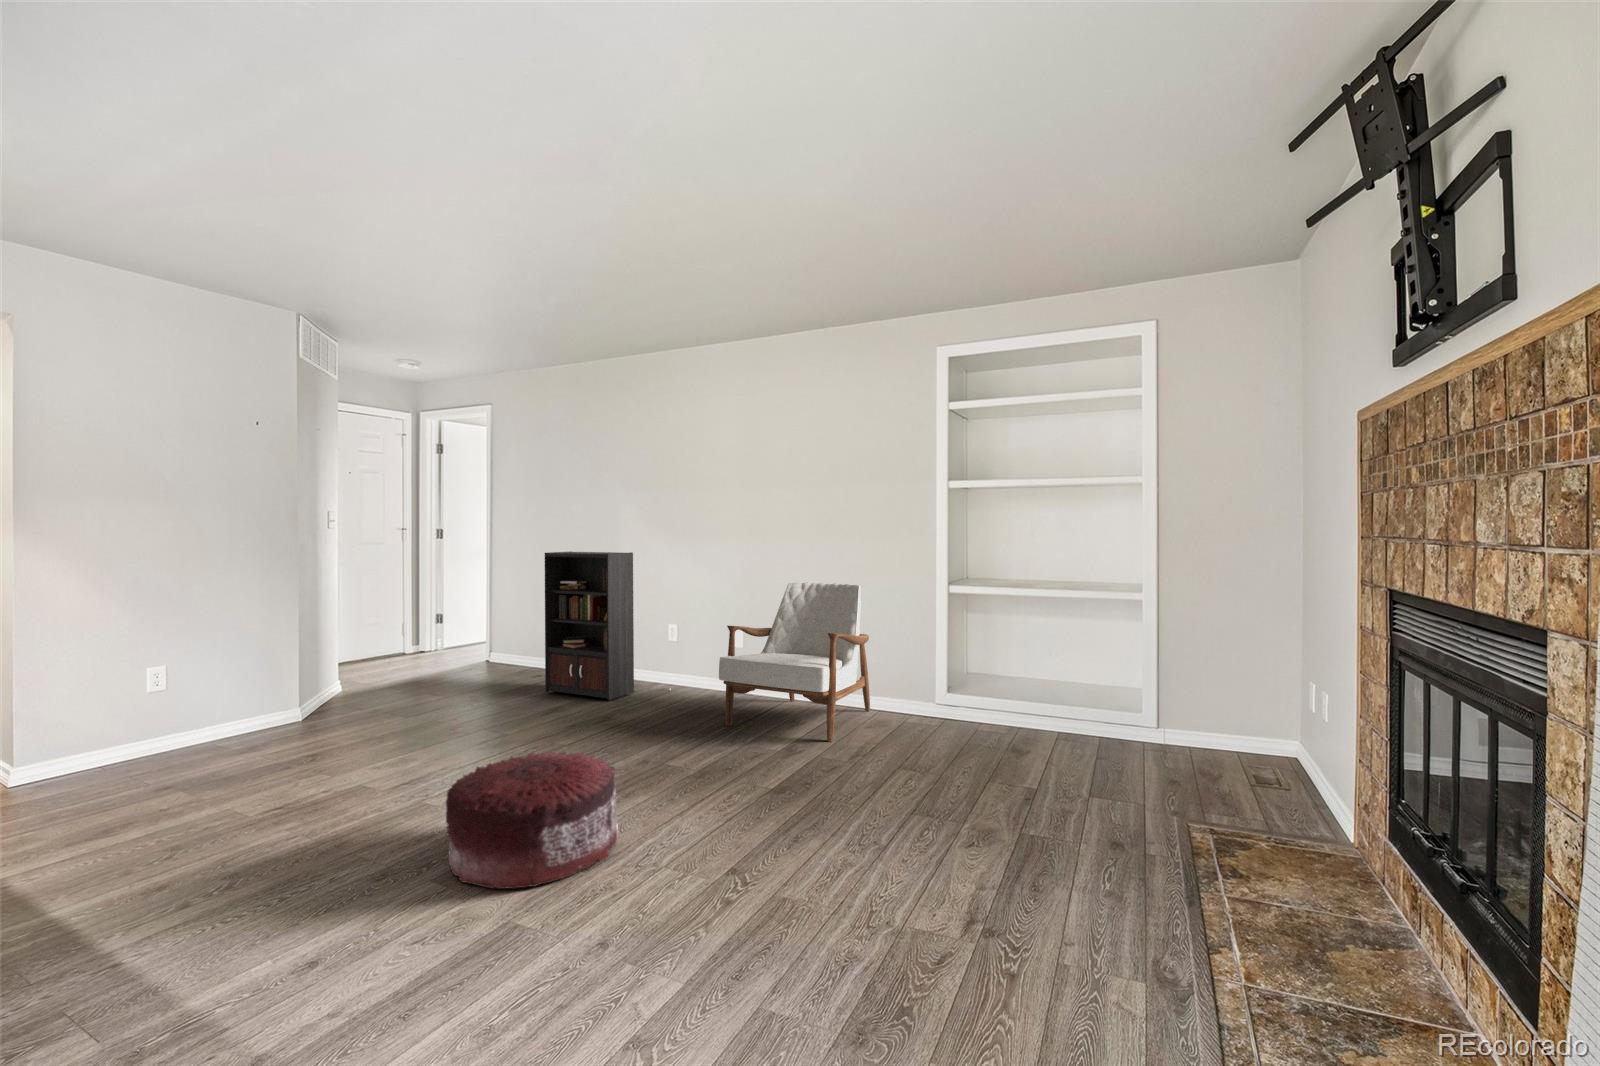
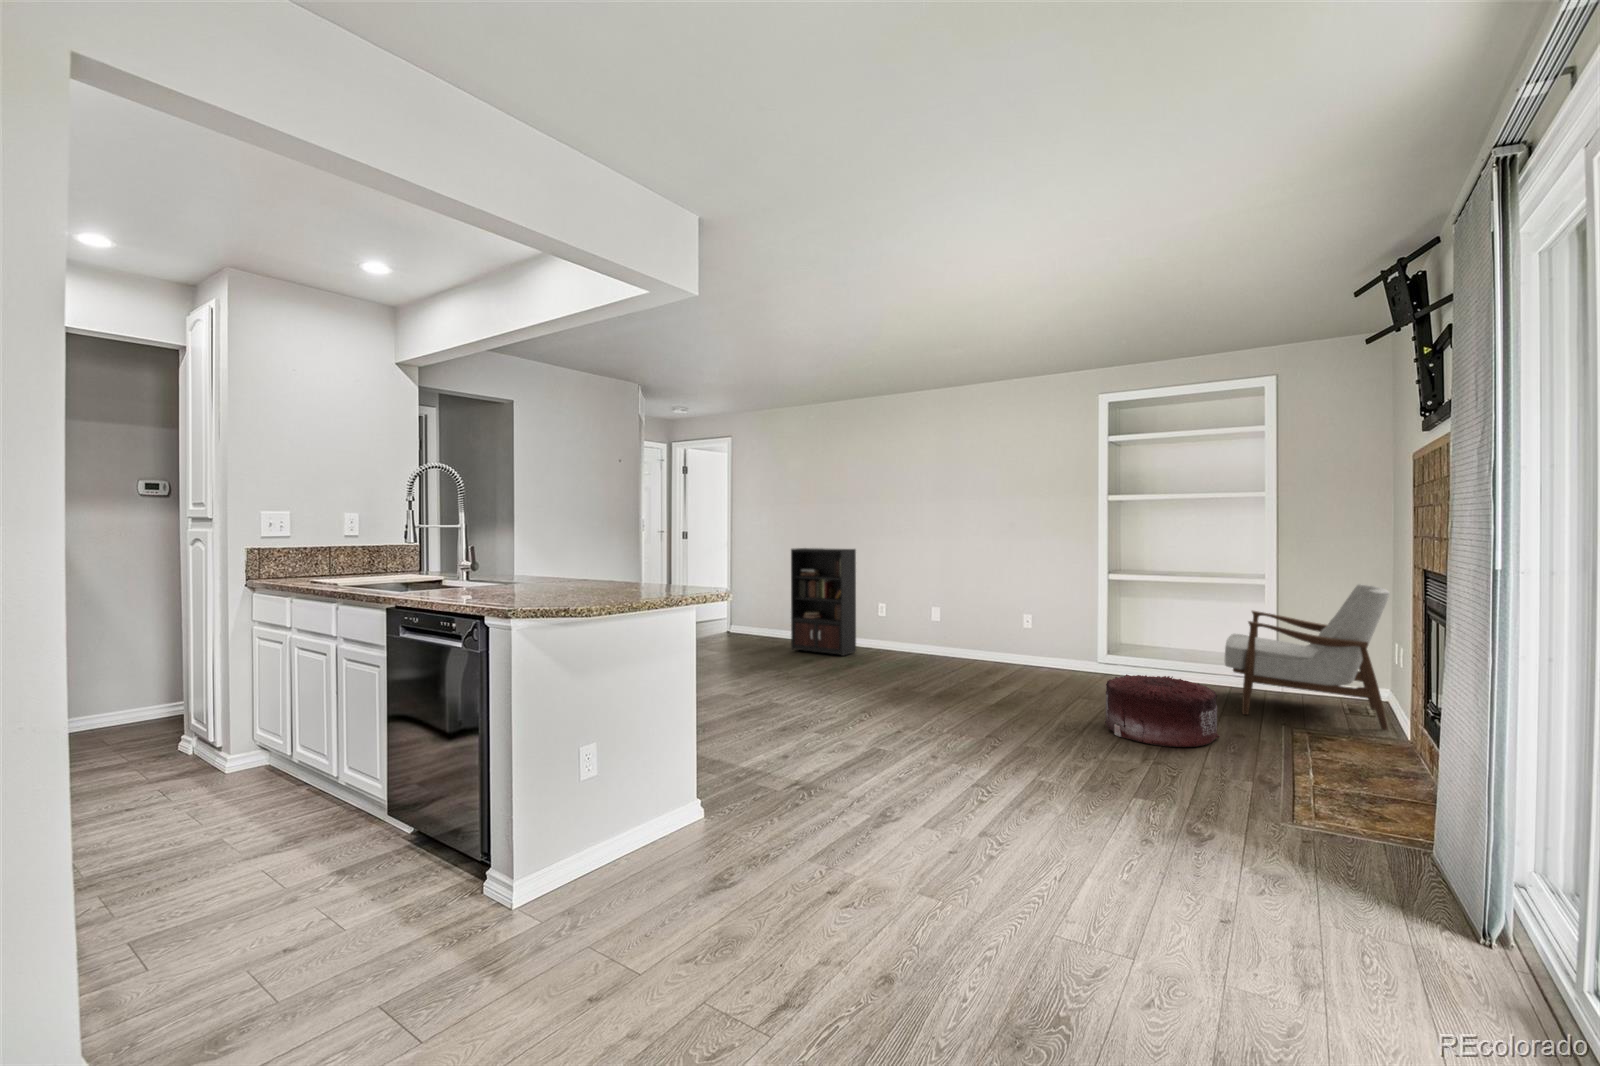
armchair: present [719,582,870,742] -> present [1225,584,1390,730]
pouf: present [446,752,618,889] -> present [1105,674,1220,747]

